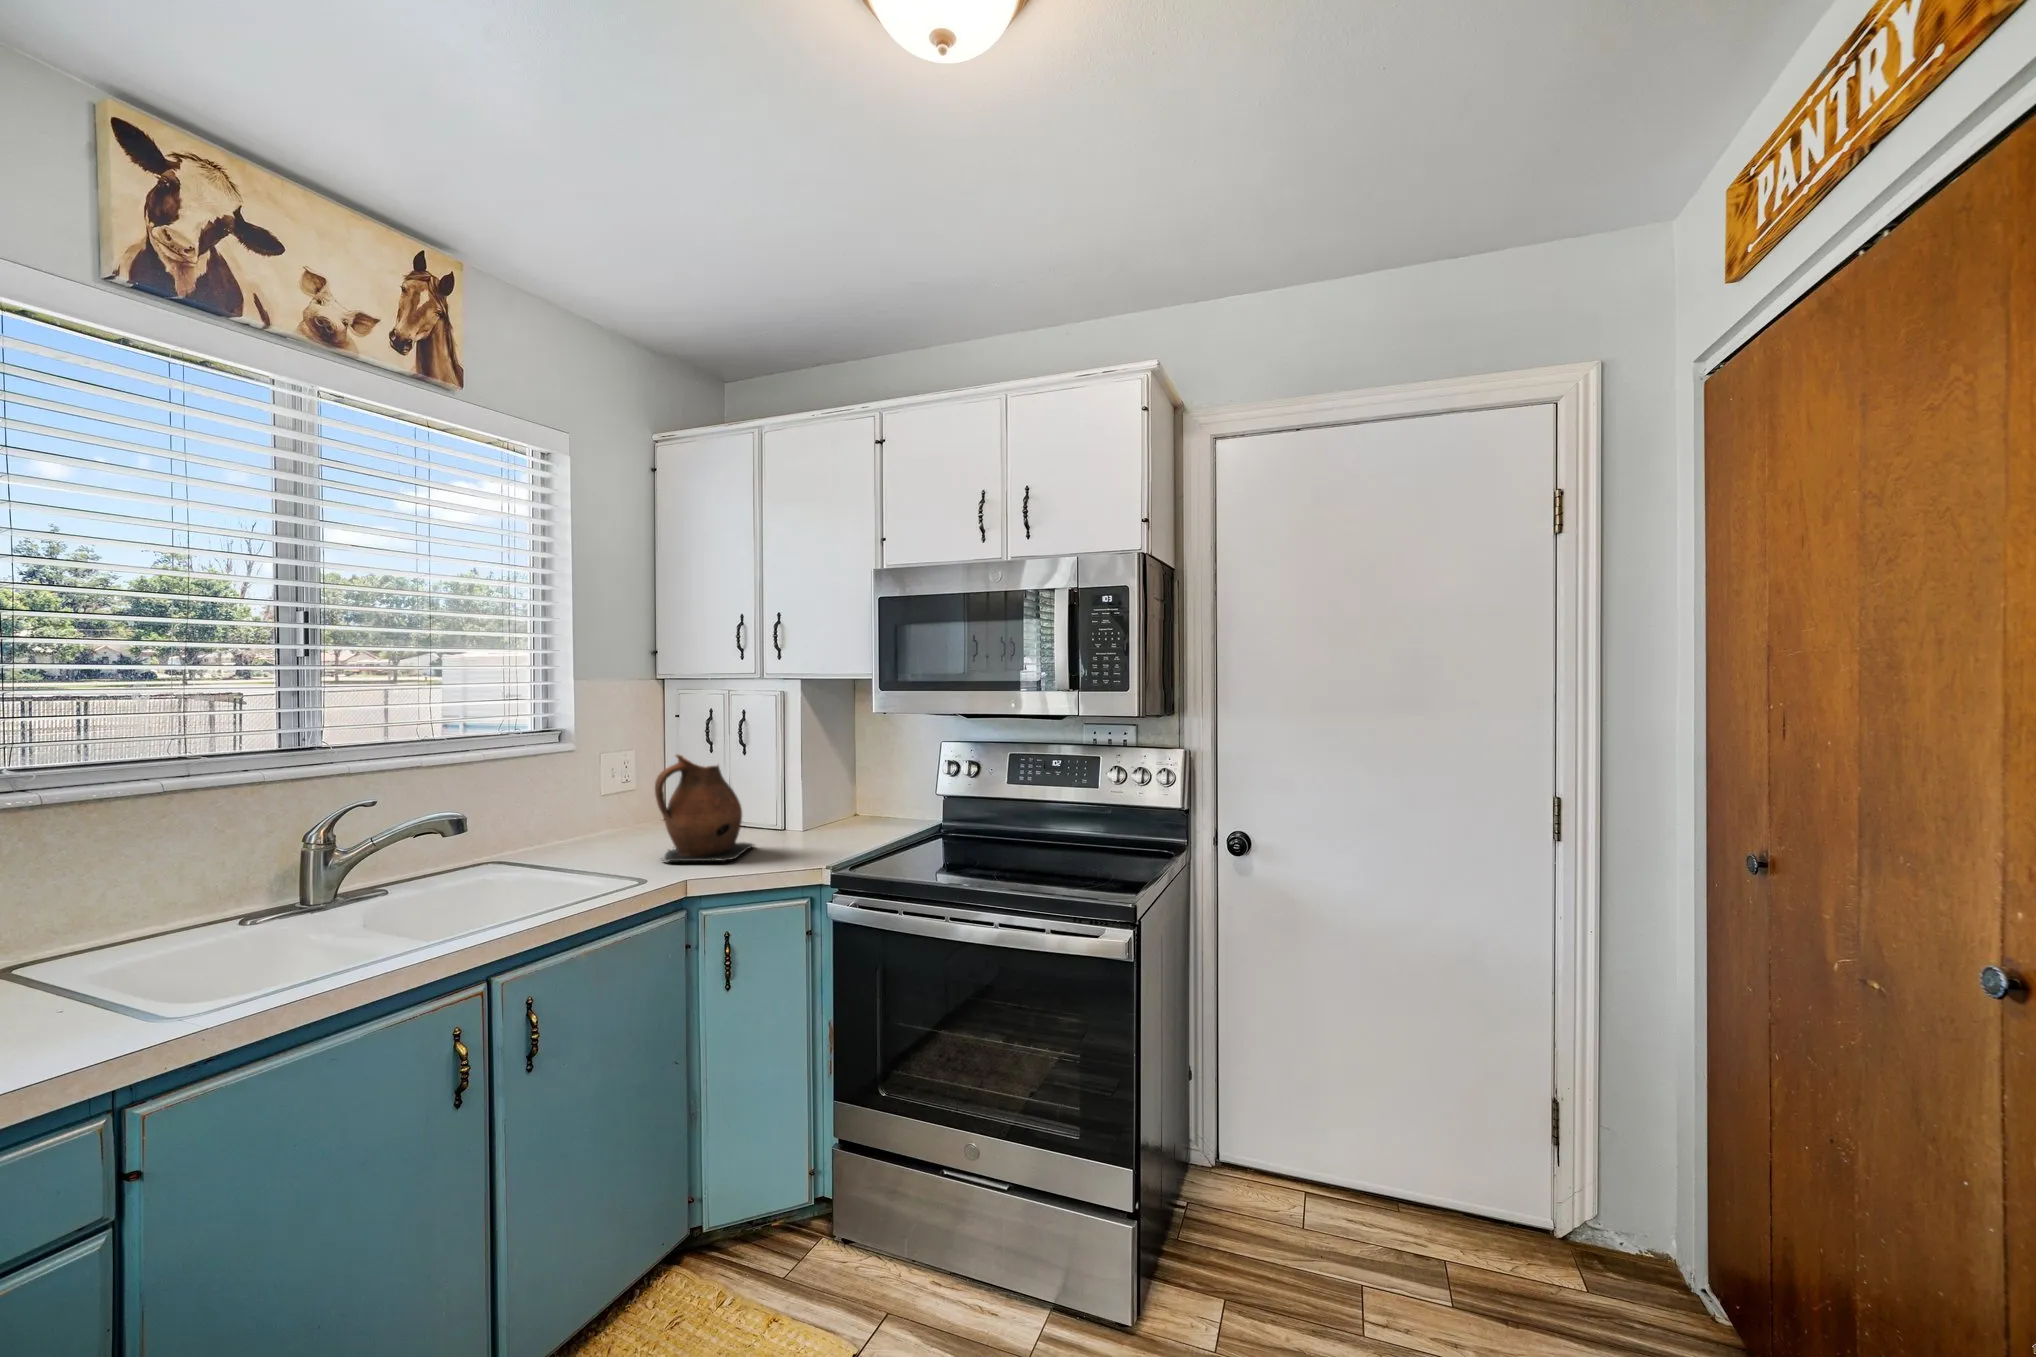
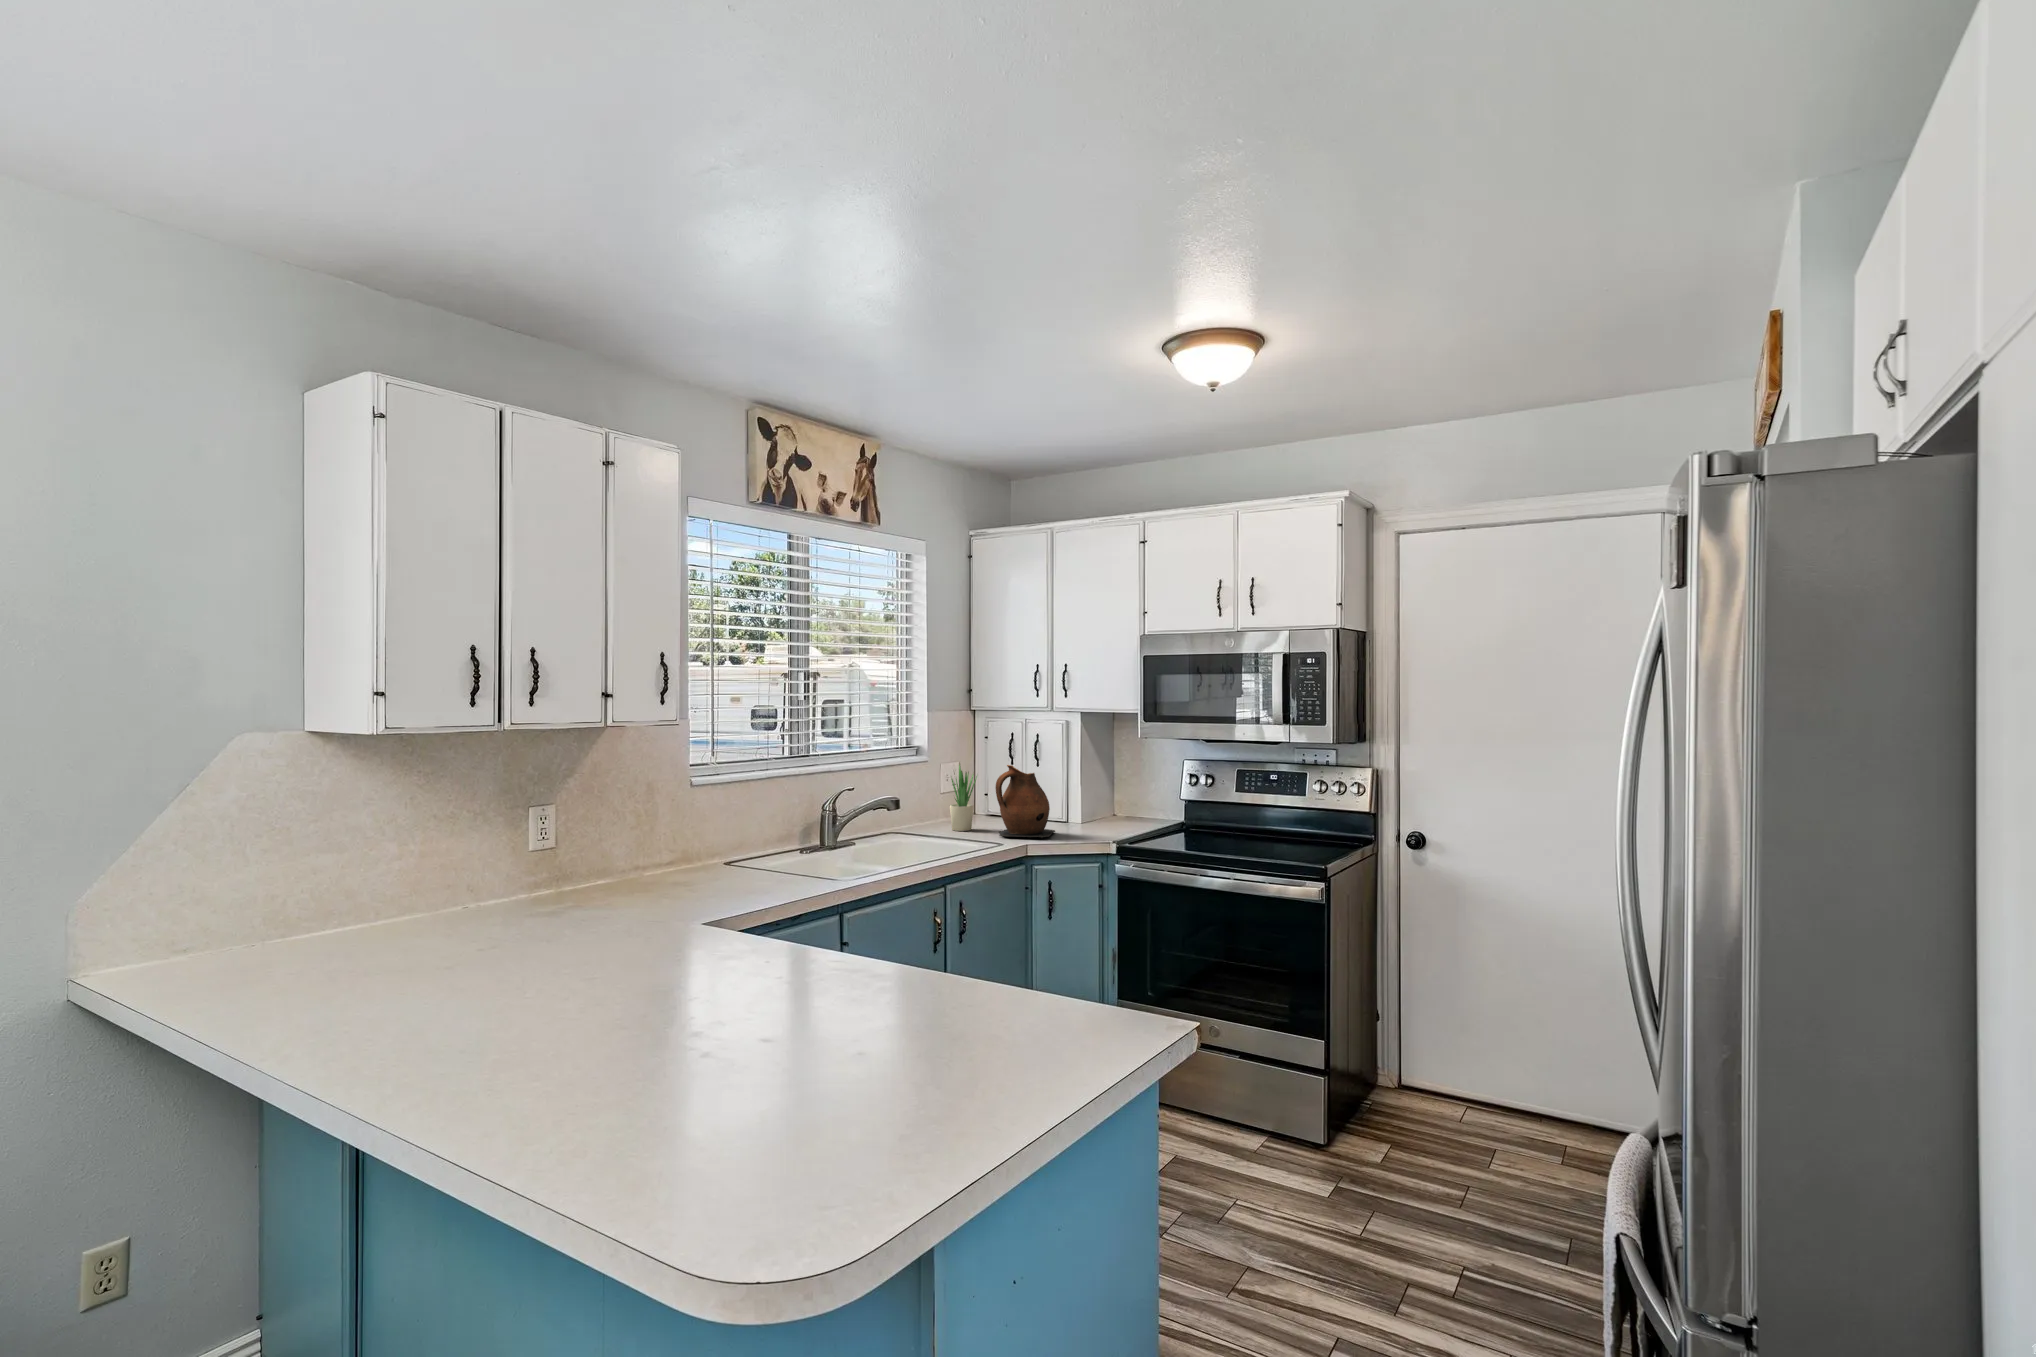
potted plant: none [596,750,642,852] -> present [950,763,977,831]

